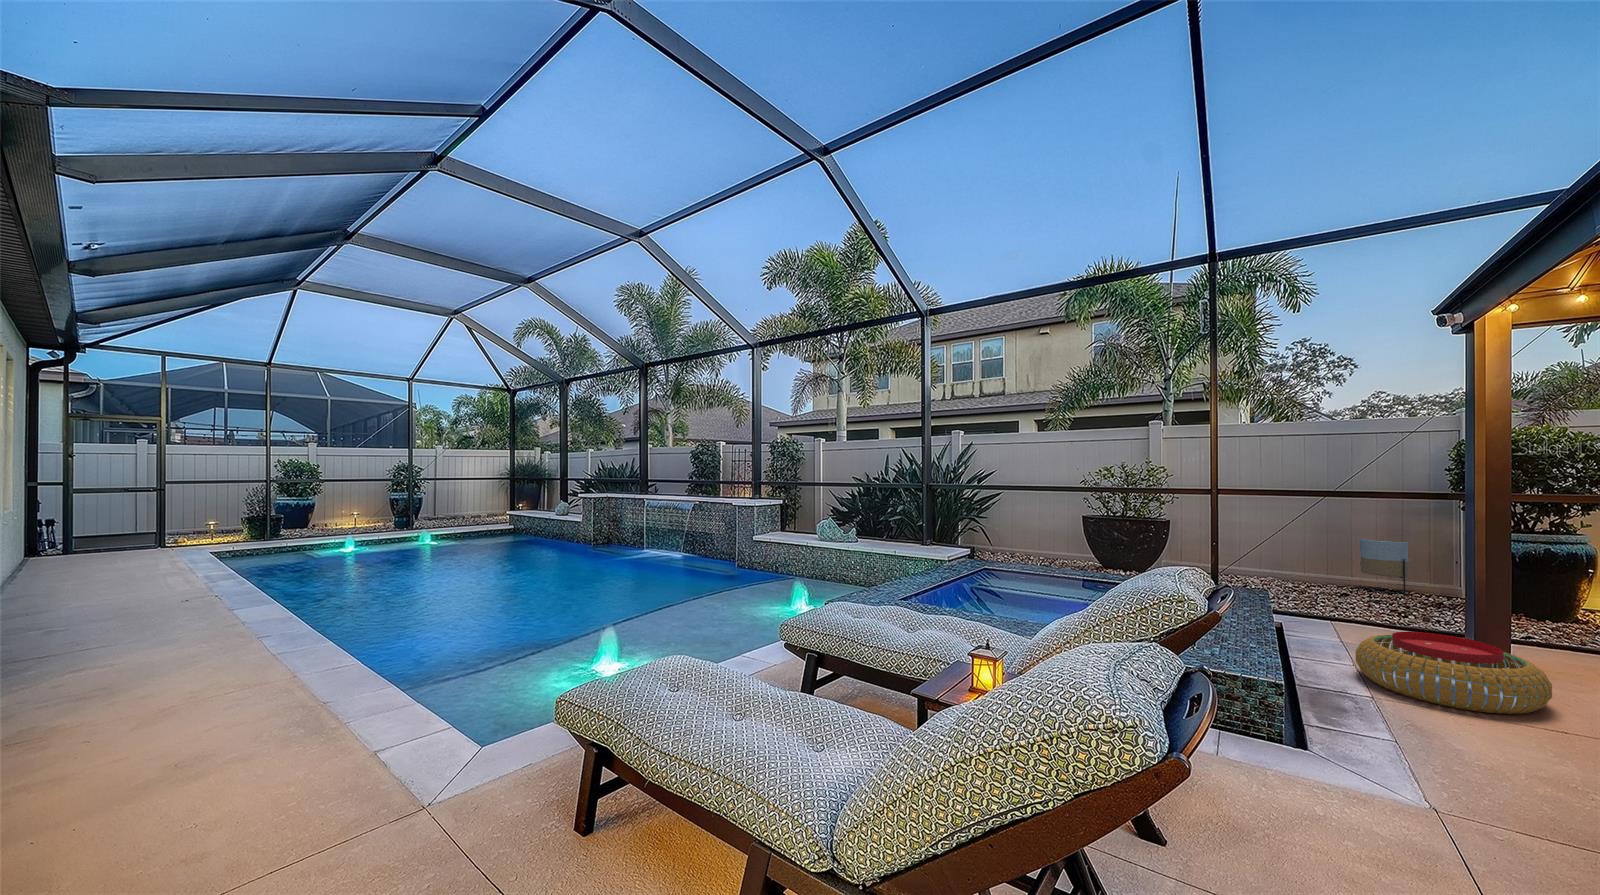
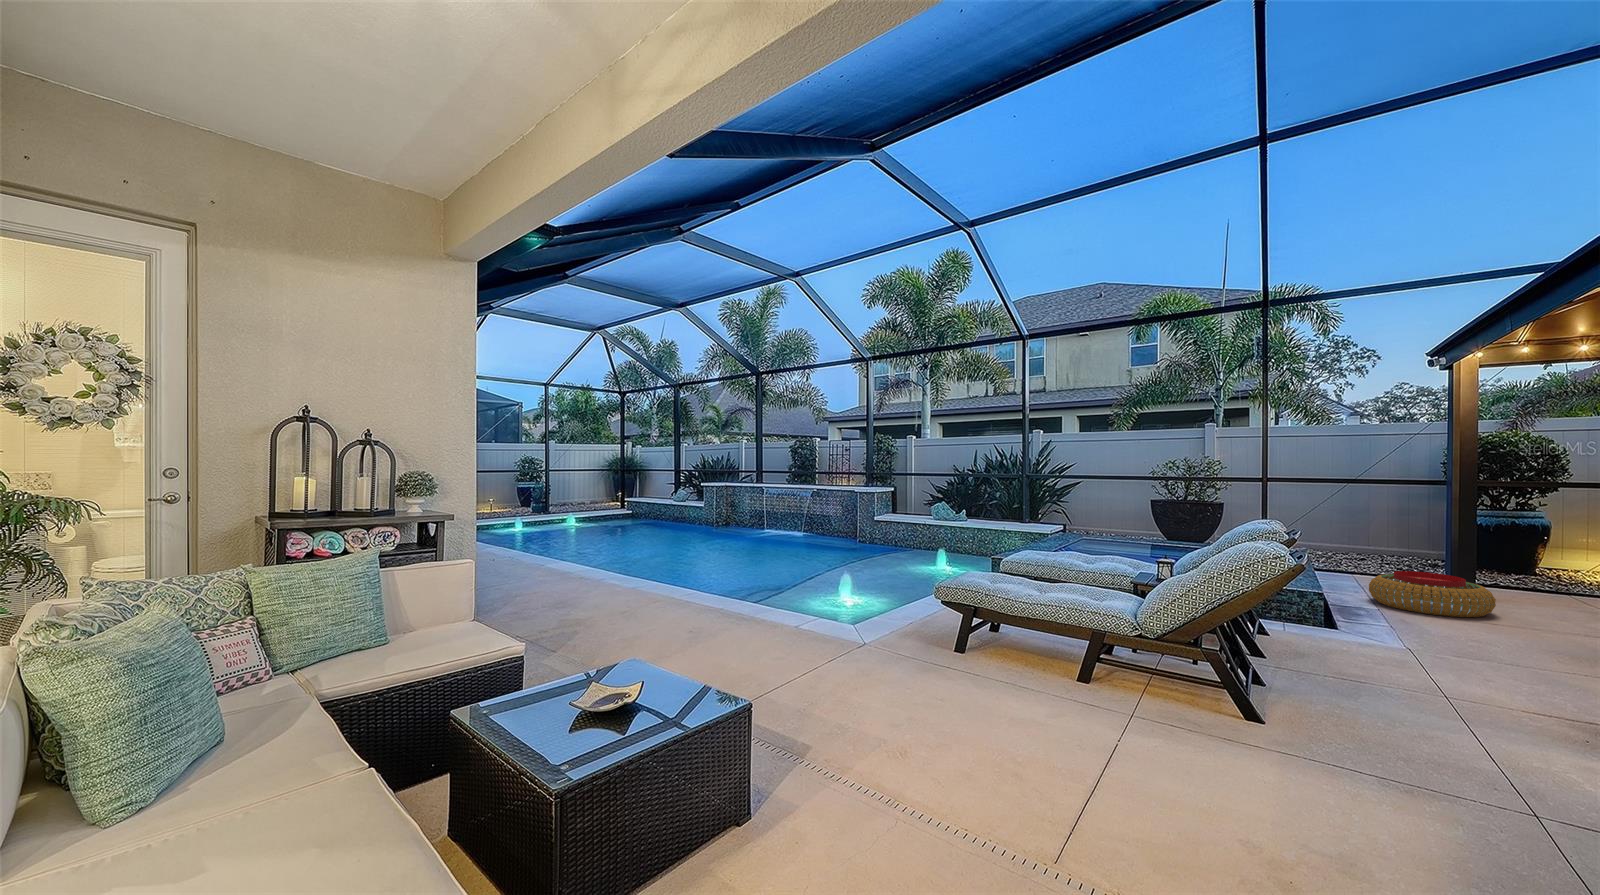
planter: present [1357,539,1409,596] -> none [1372,516,1414,560]

